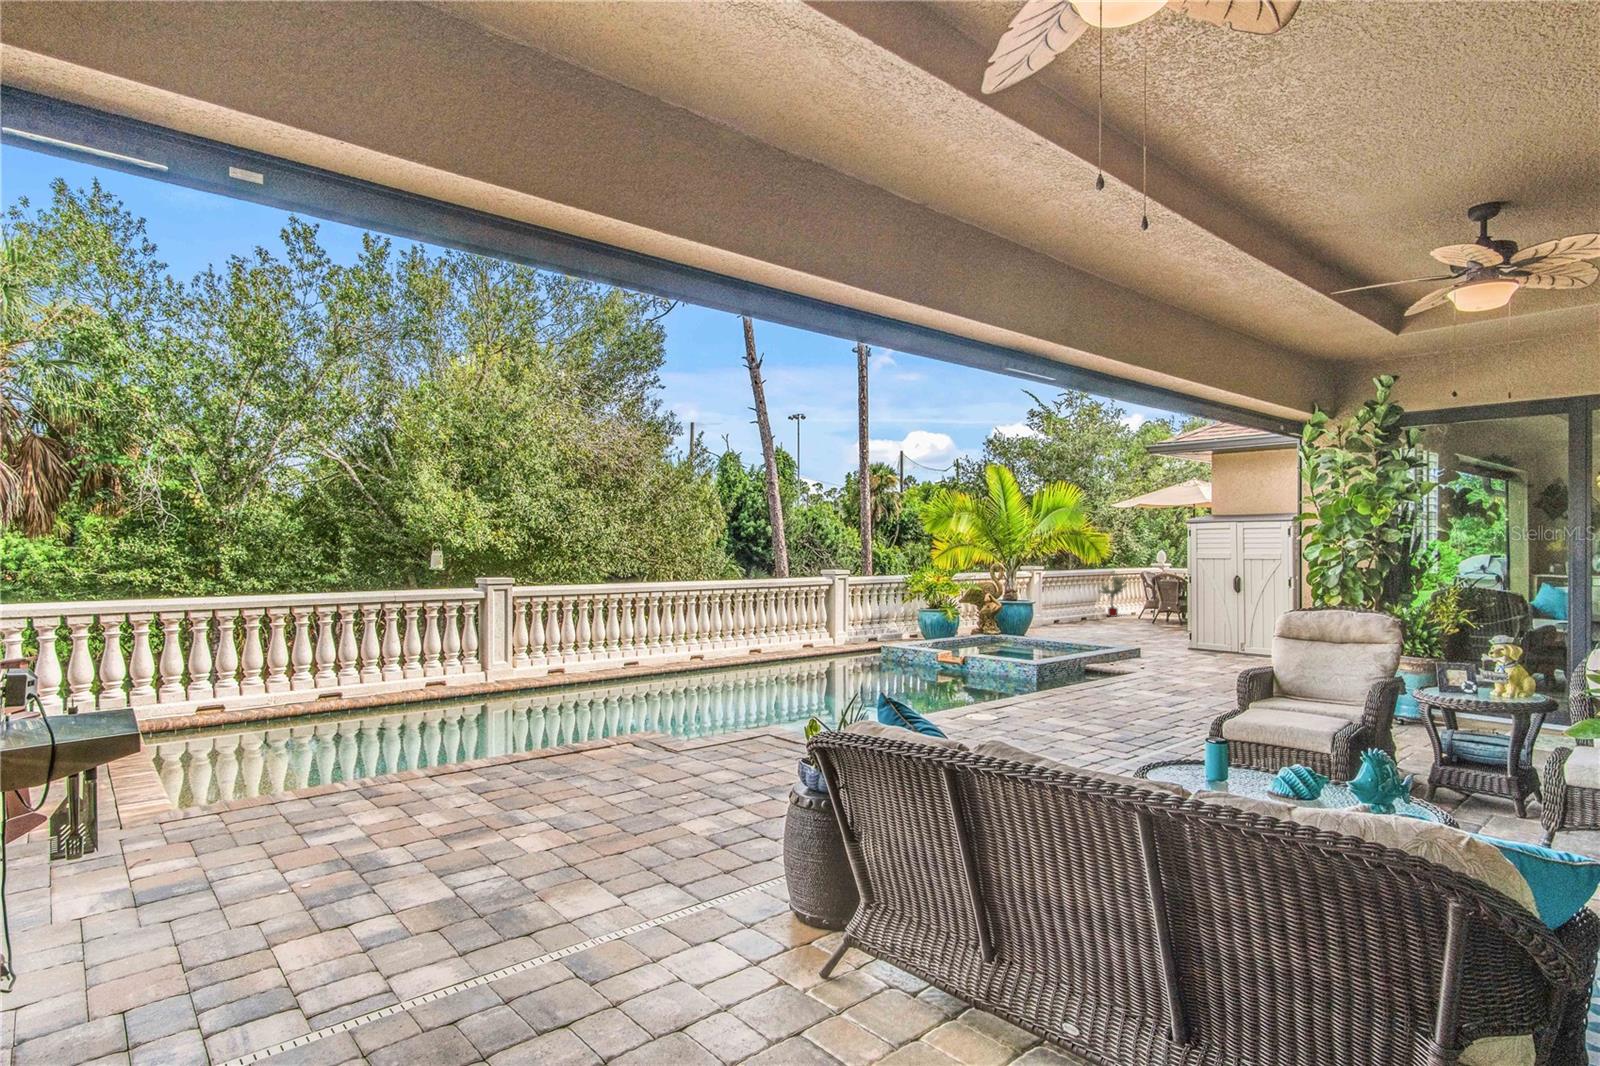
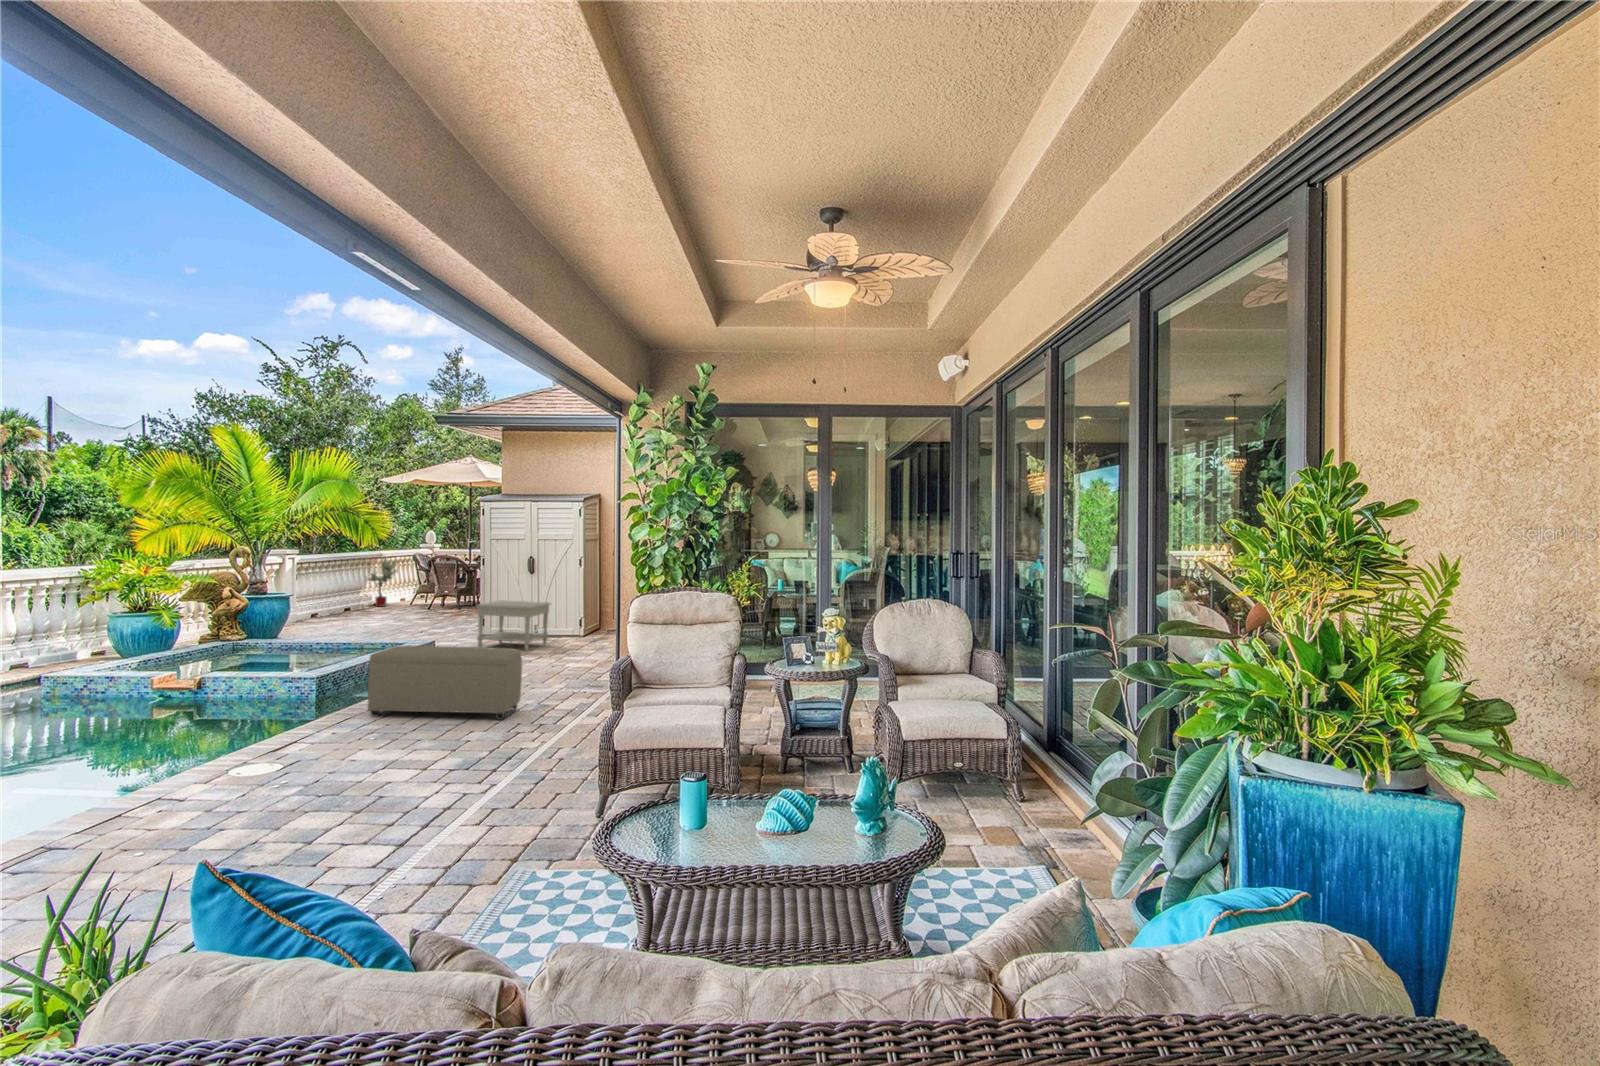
side table: none [1173,615,1249,663] -> present [477,600,550,651]
ottoman: none [1058,644,1178,710] -> present [367,645,522,720]

